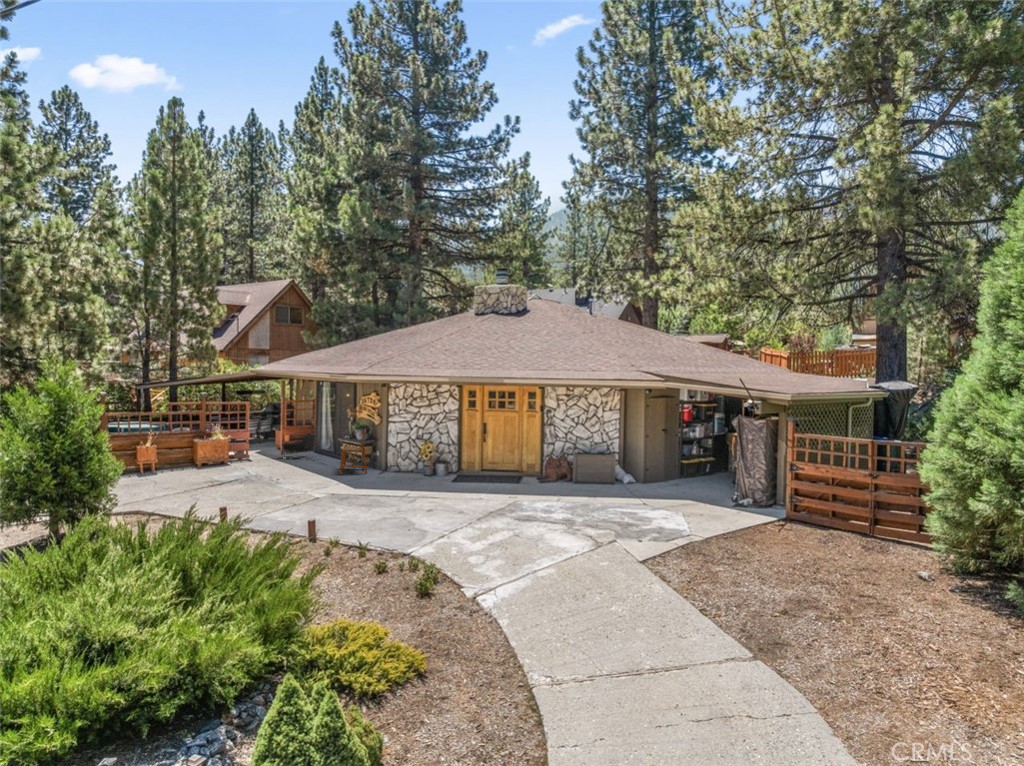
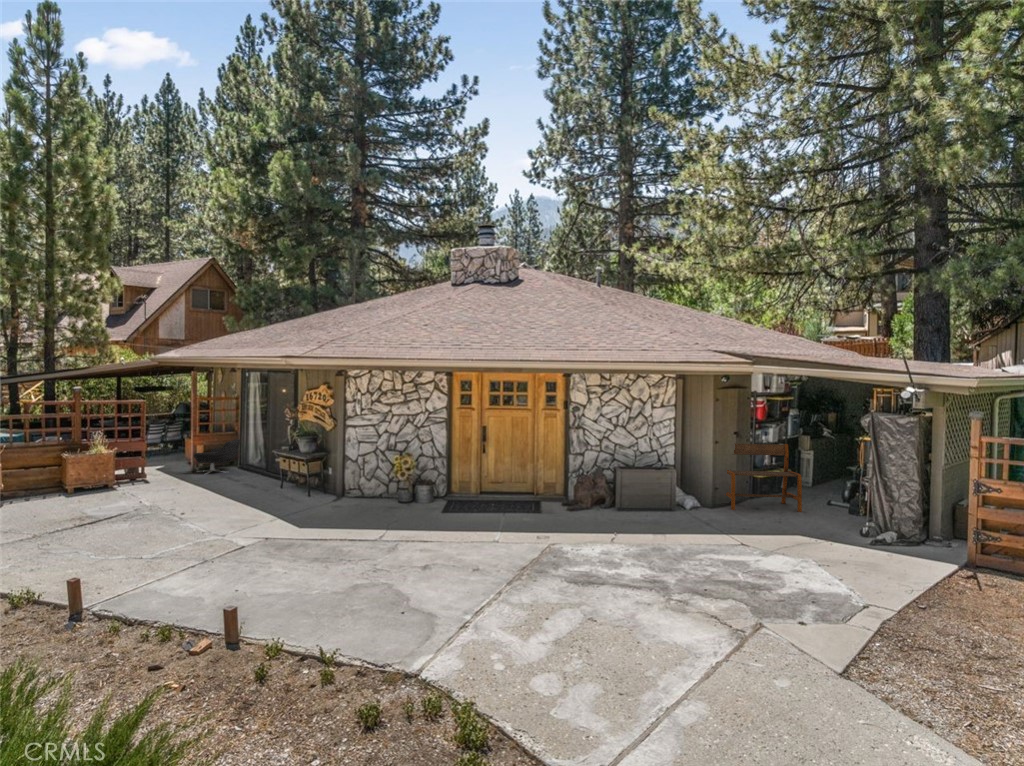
bench: present [340,429,367,474] -> present [724,443,802,512]

